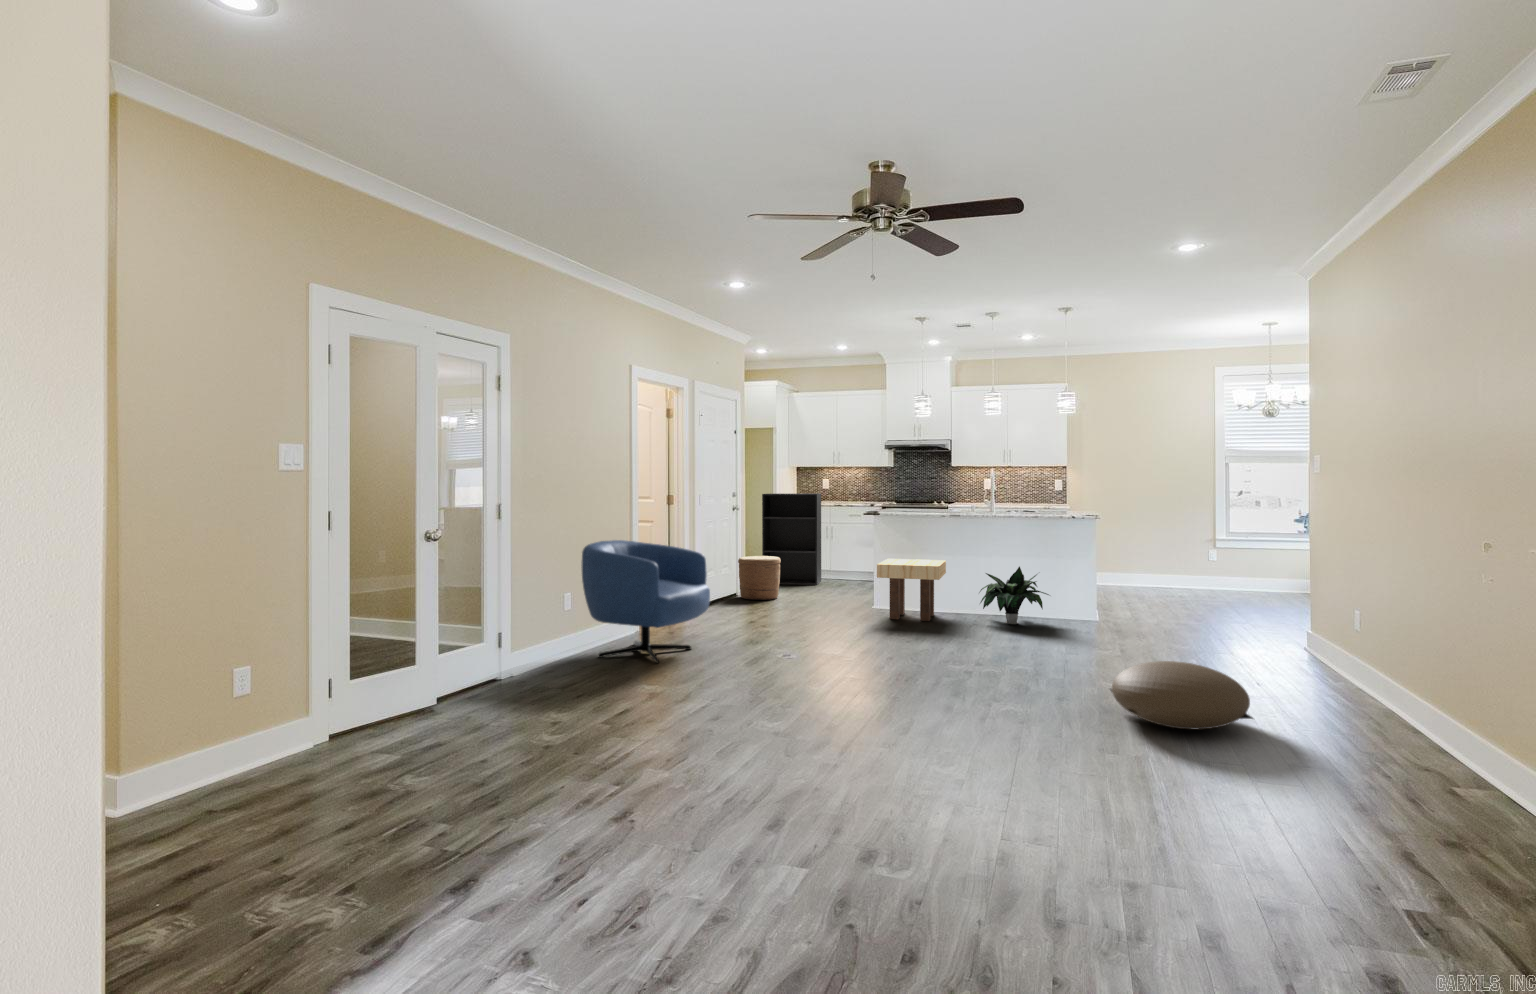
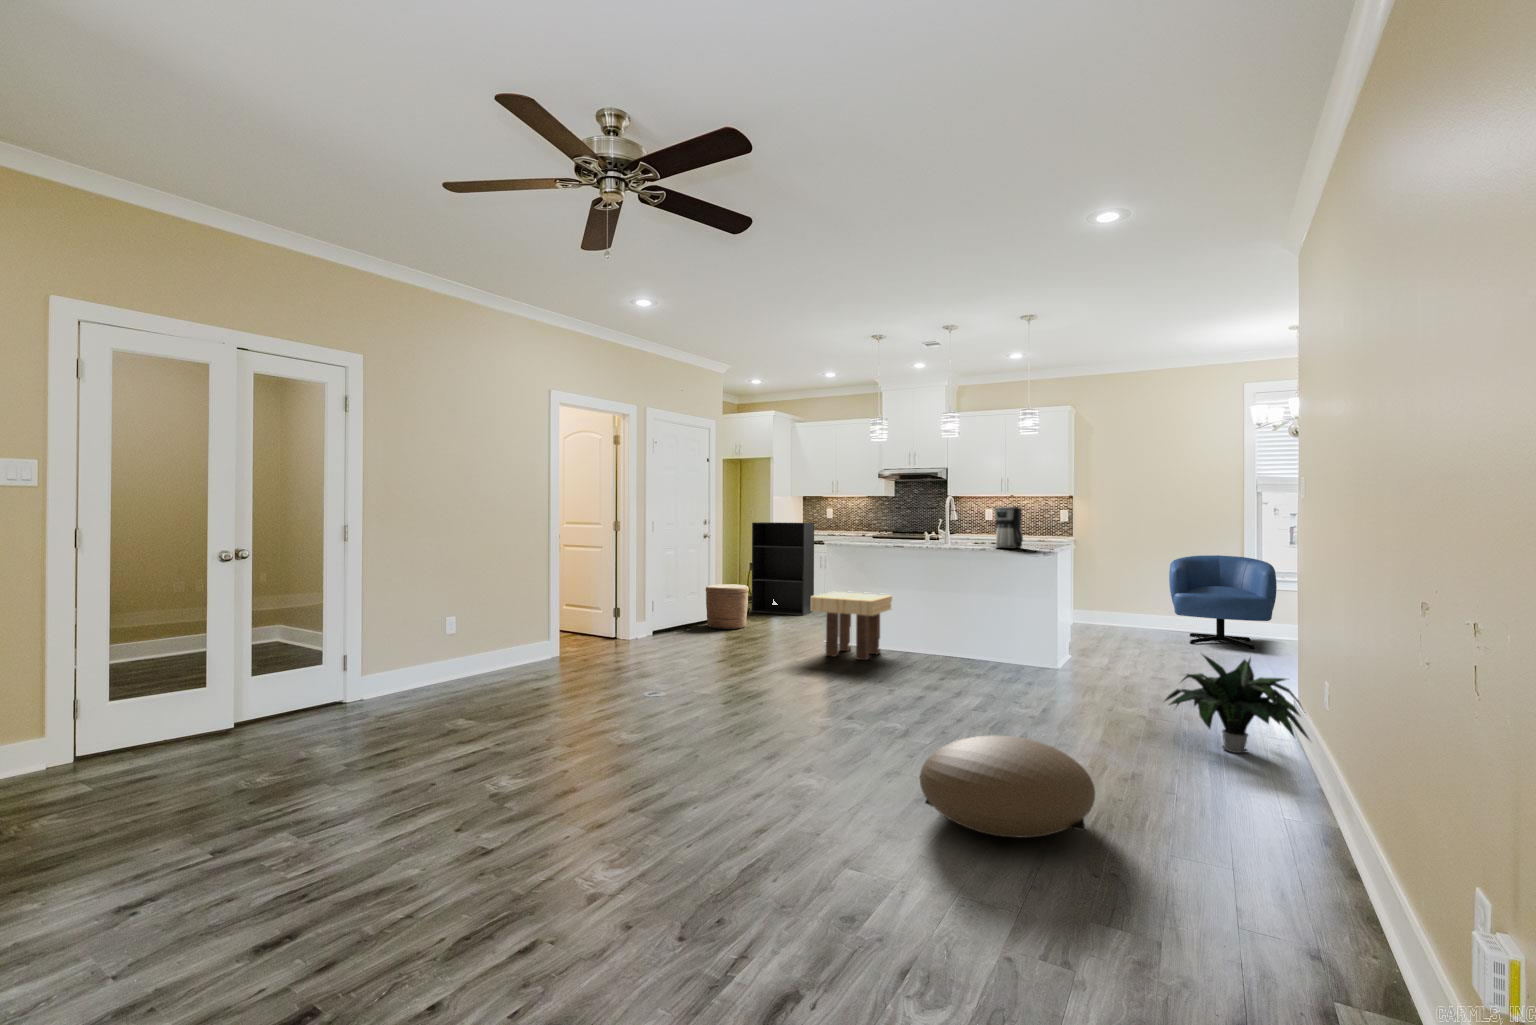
coffee maker: none [1039,479,1067,516] -> present [994,507,1023,548]
armchair: present [581,540,710,663] -> present [1169,555,1277,649]
potted plant: present [980,567,1049,624] -> present [1165,655,1309,753]

